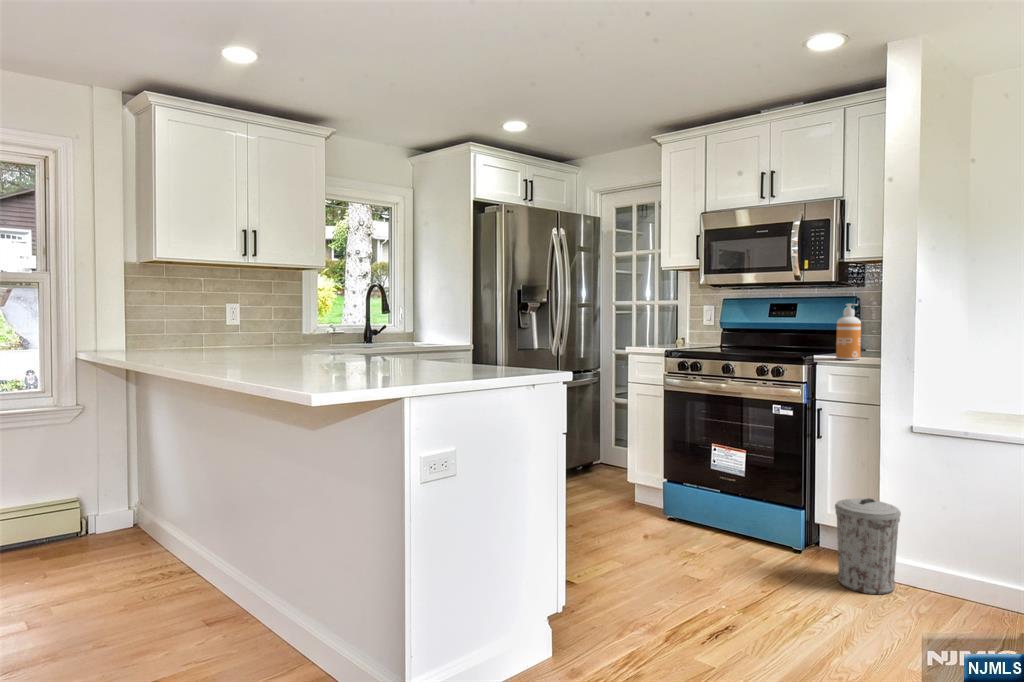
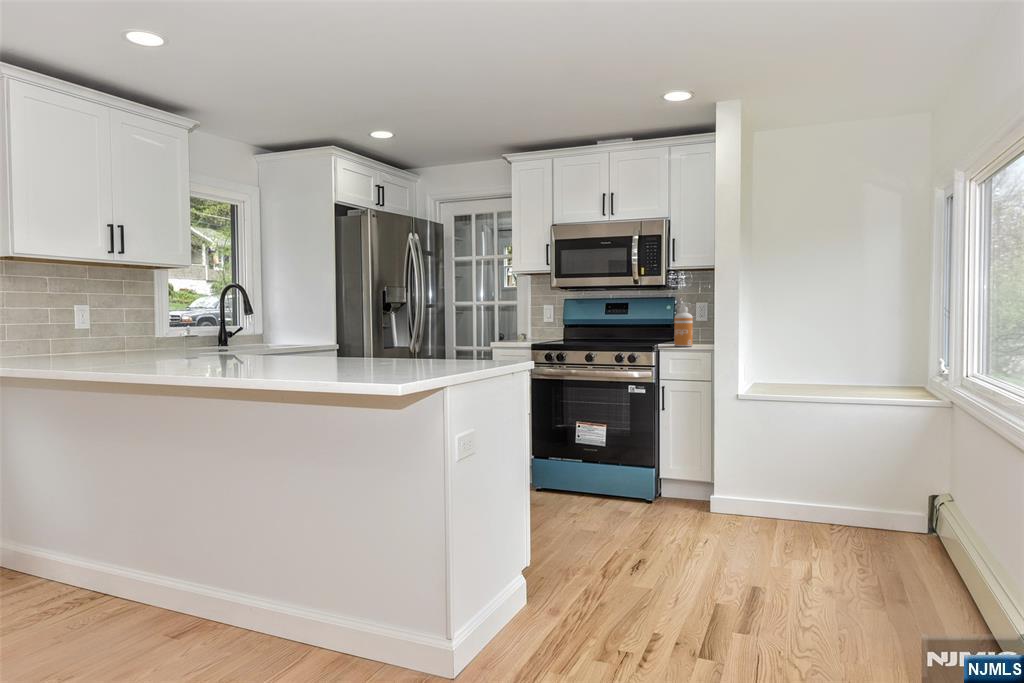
trash can: present [835,498,901,594] -> none [688,452,735,524]

